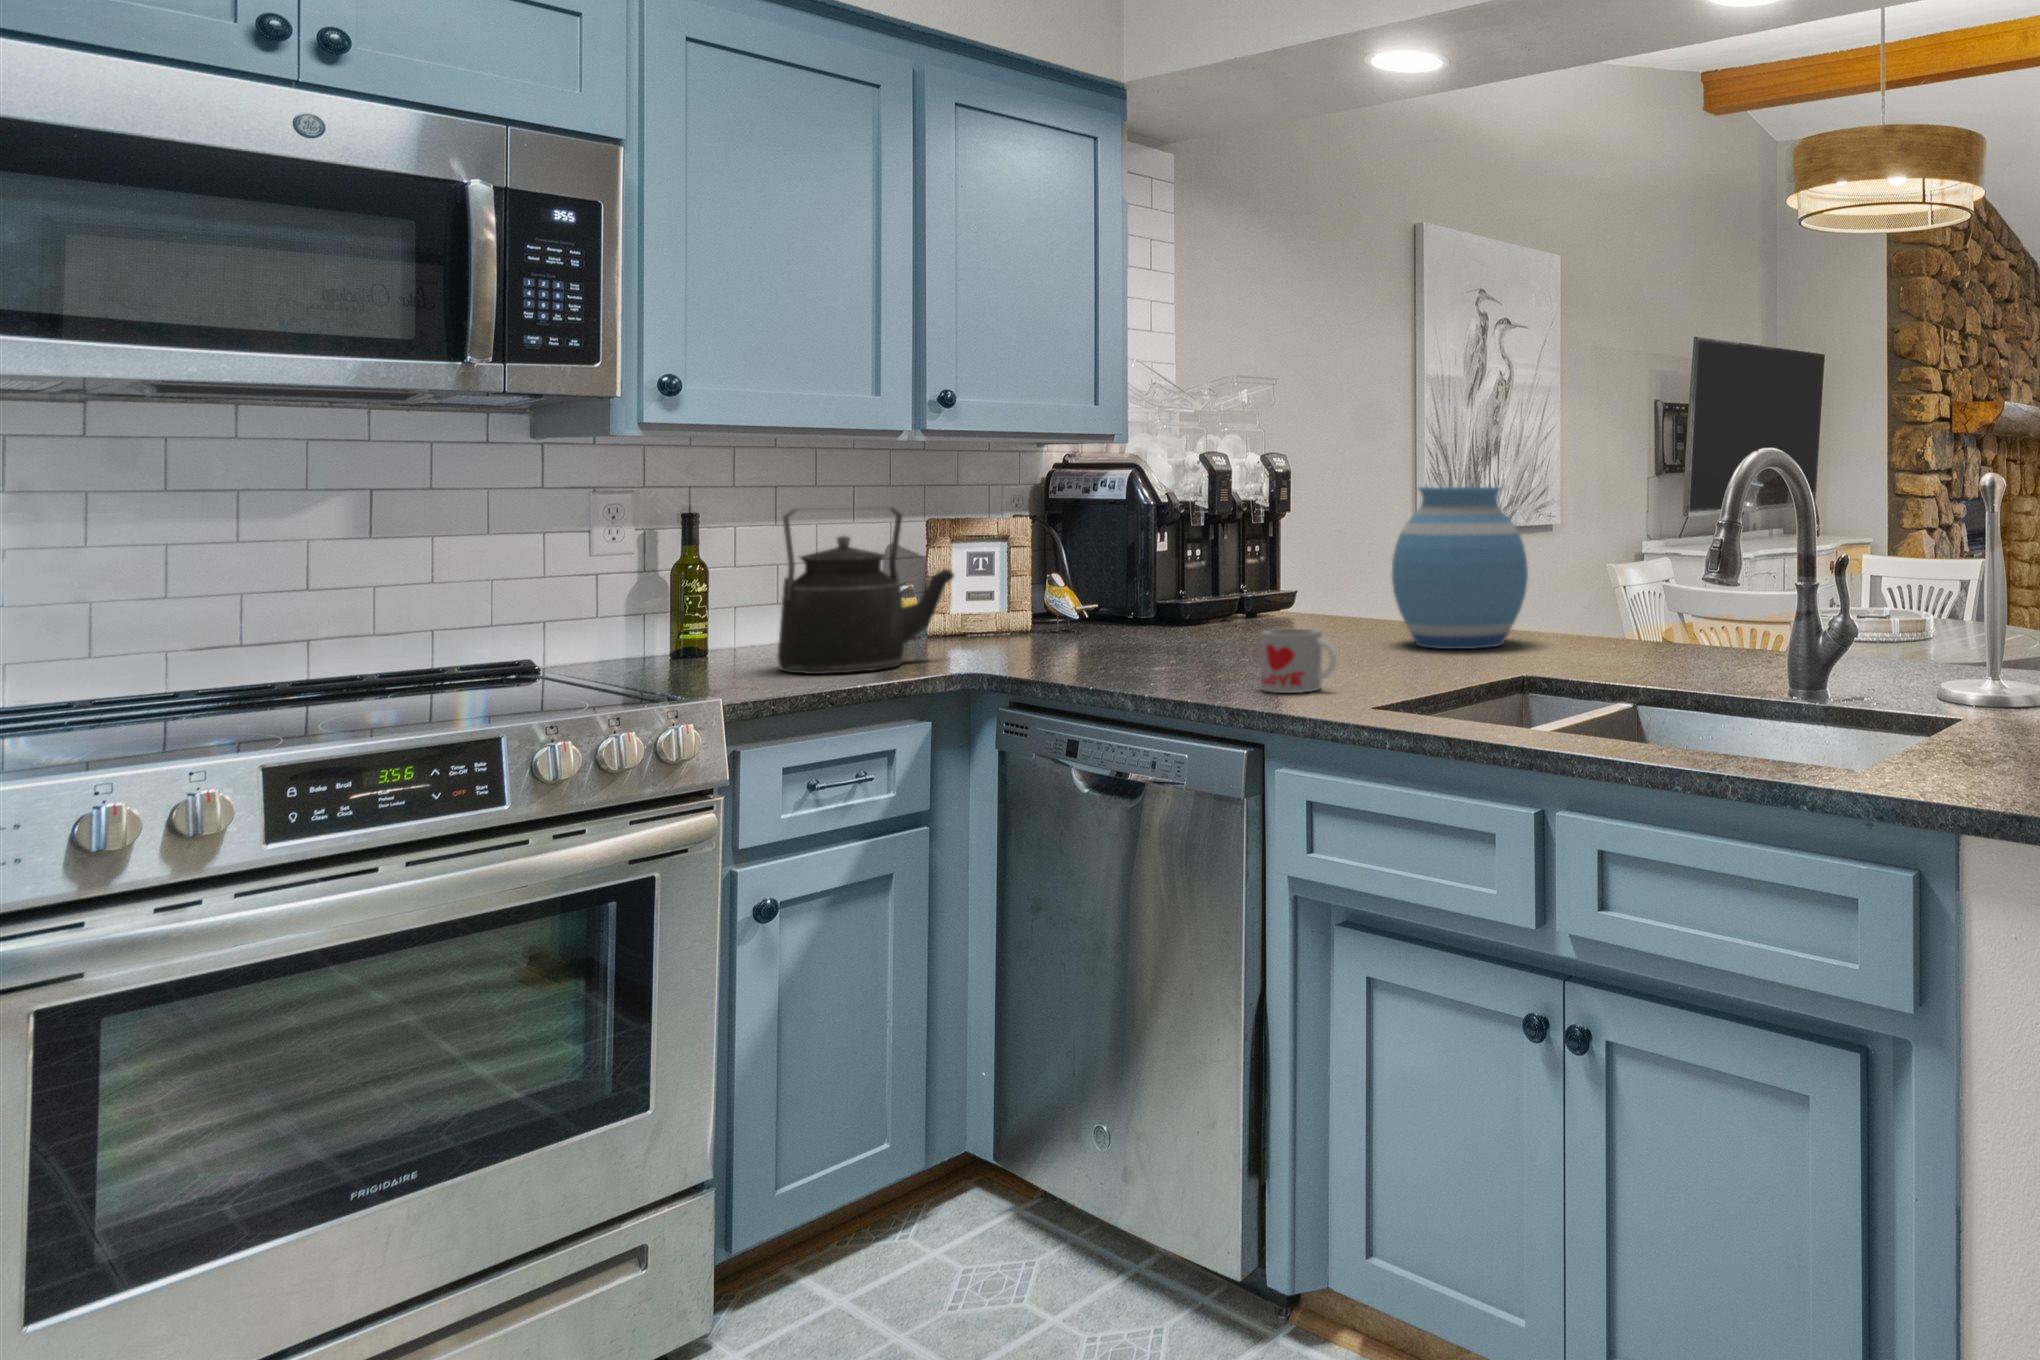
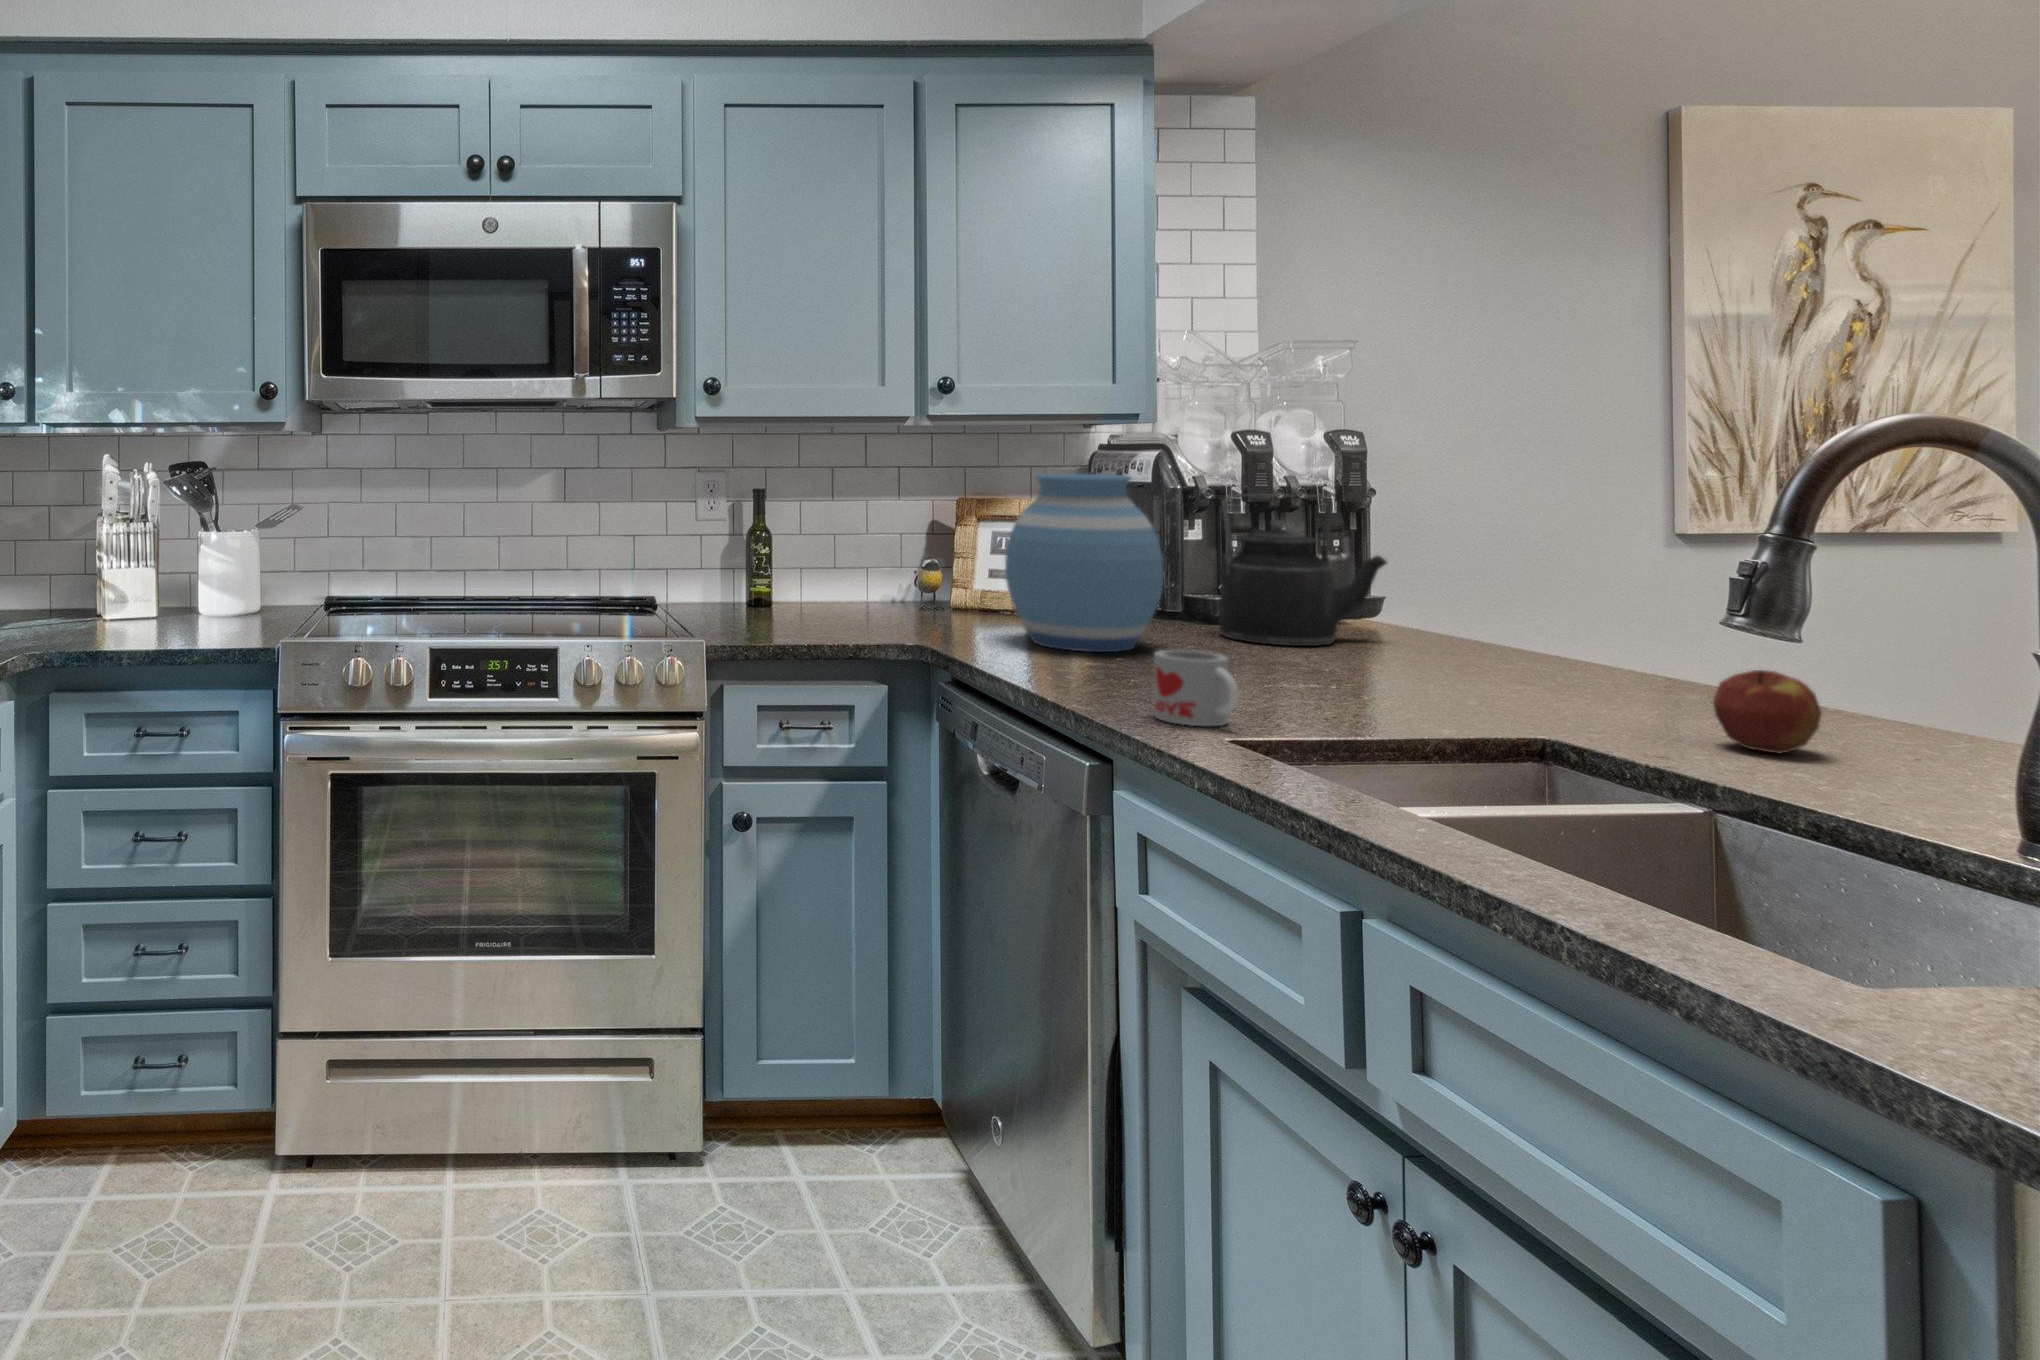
vase: present [1392,487,1528,649] -> present [1005,474,1164,652]
kettle: present [778,507,954,674] -> present [1219,494,1387,646]
apple: none [1587,602,1642,659] -> present [1713,670,1821,753]

